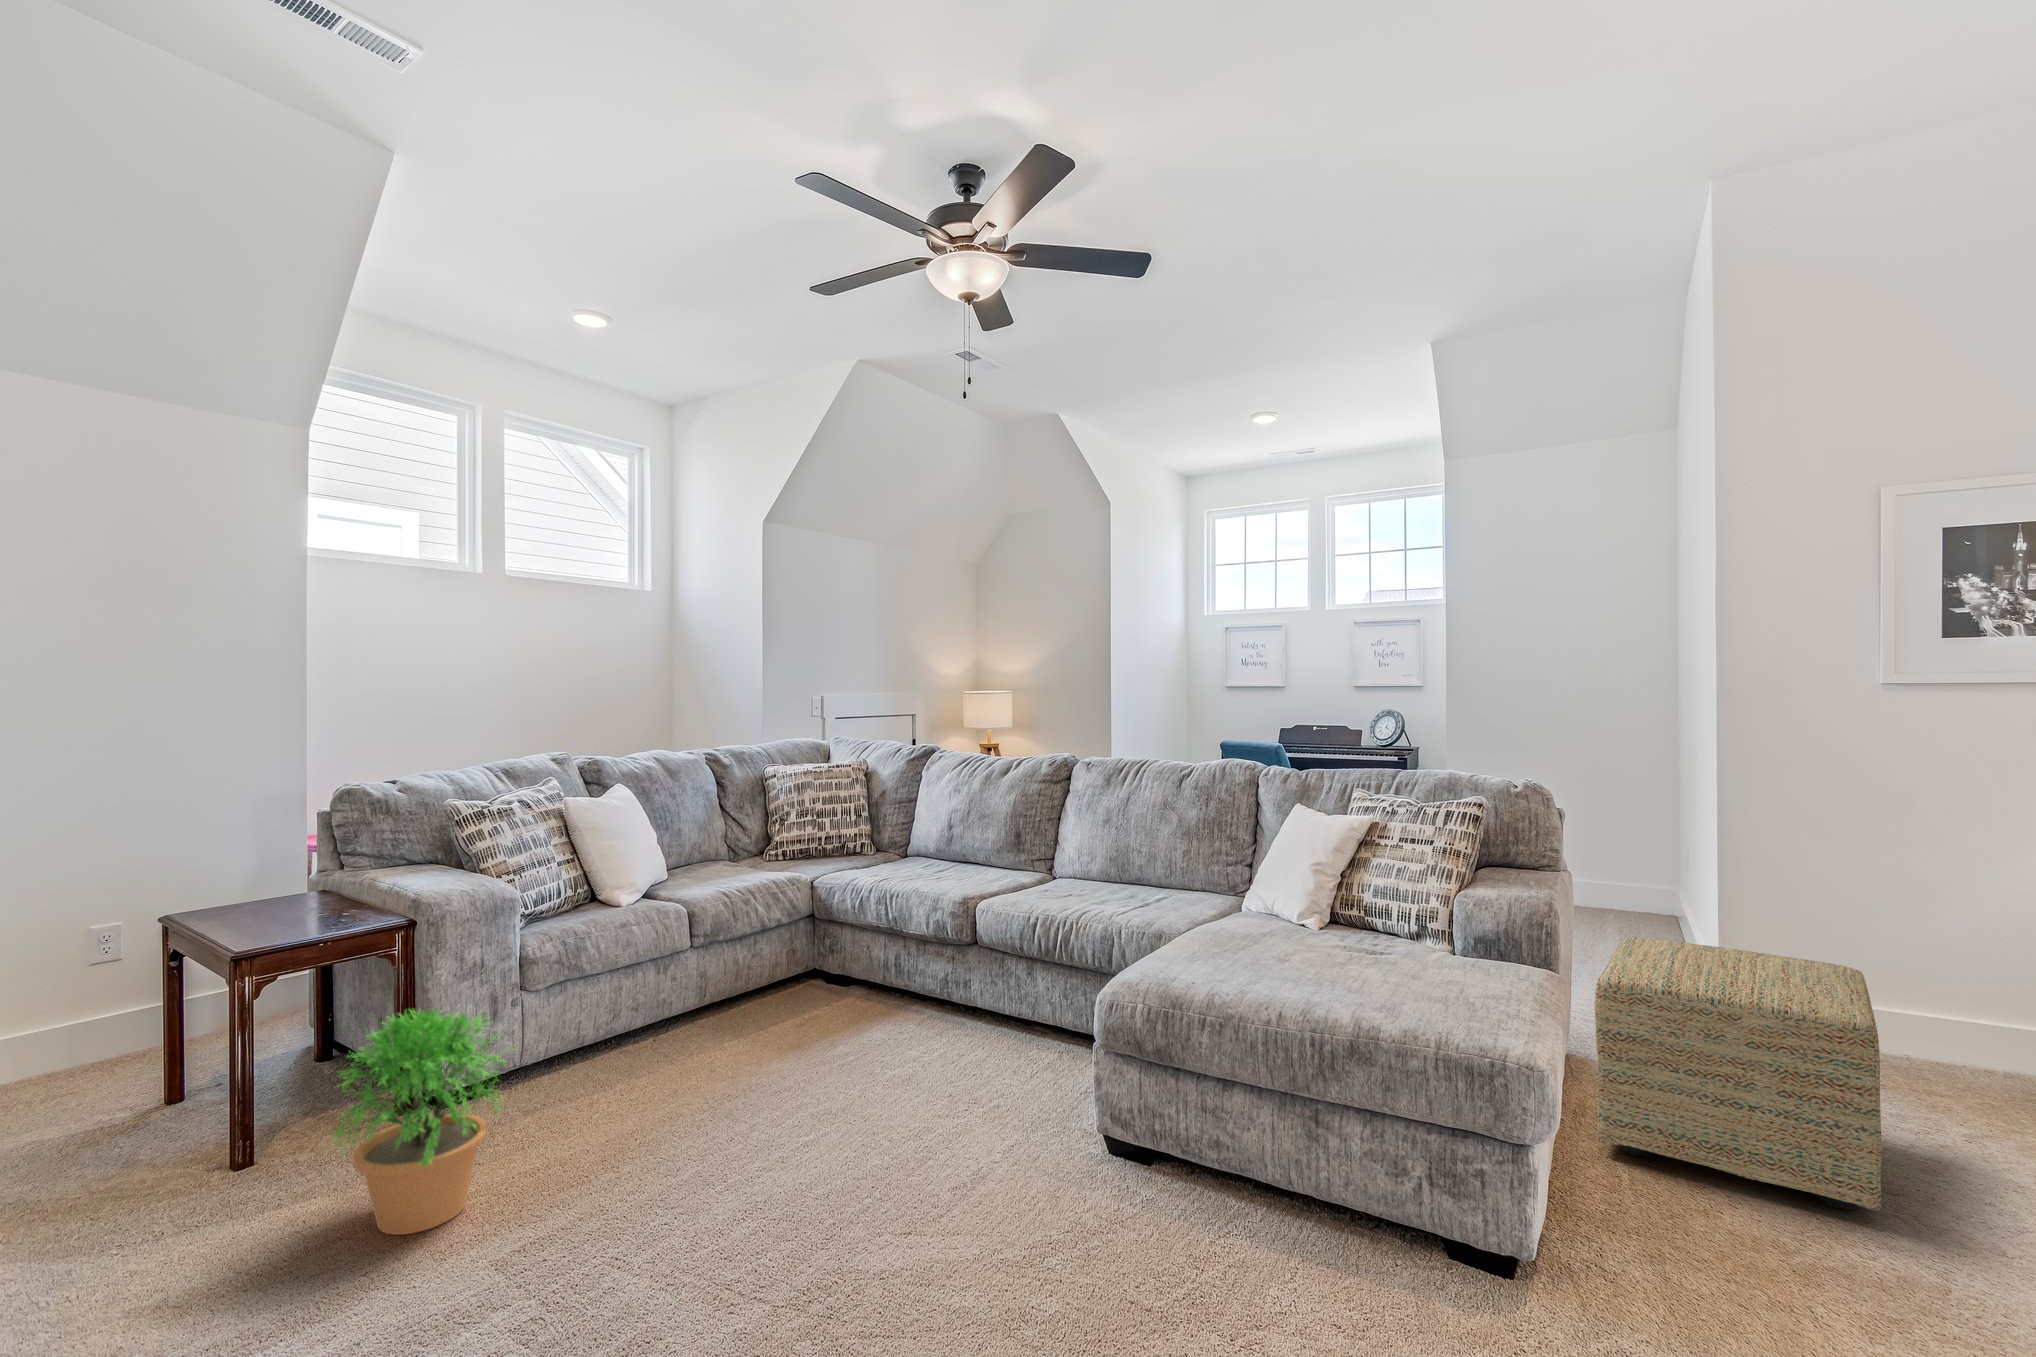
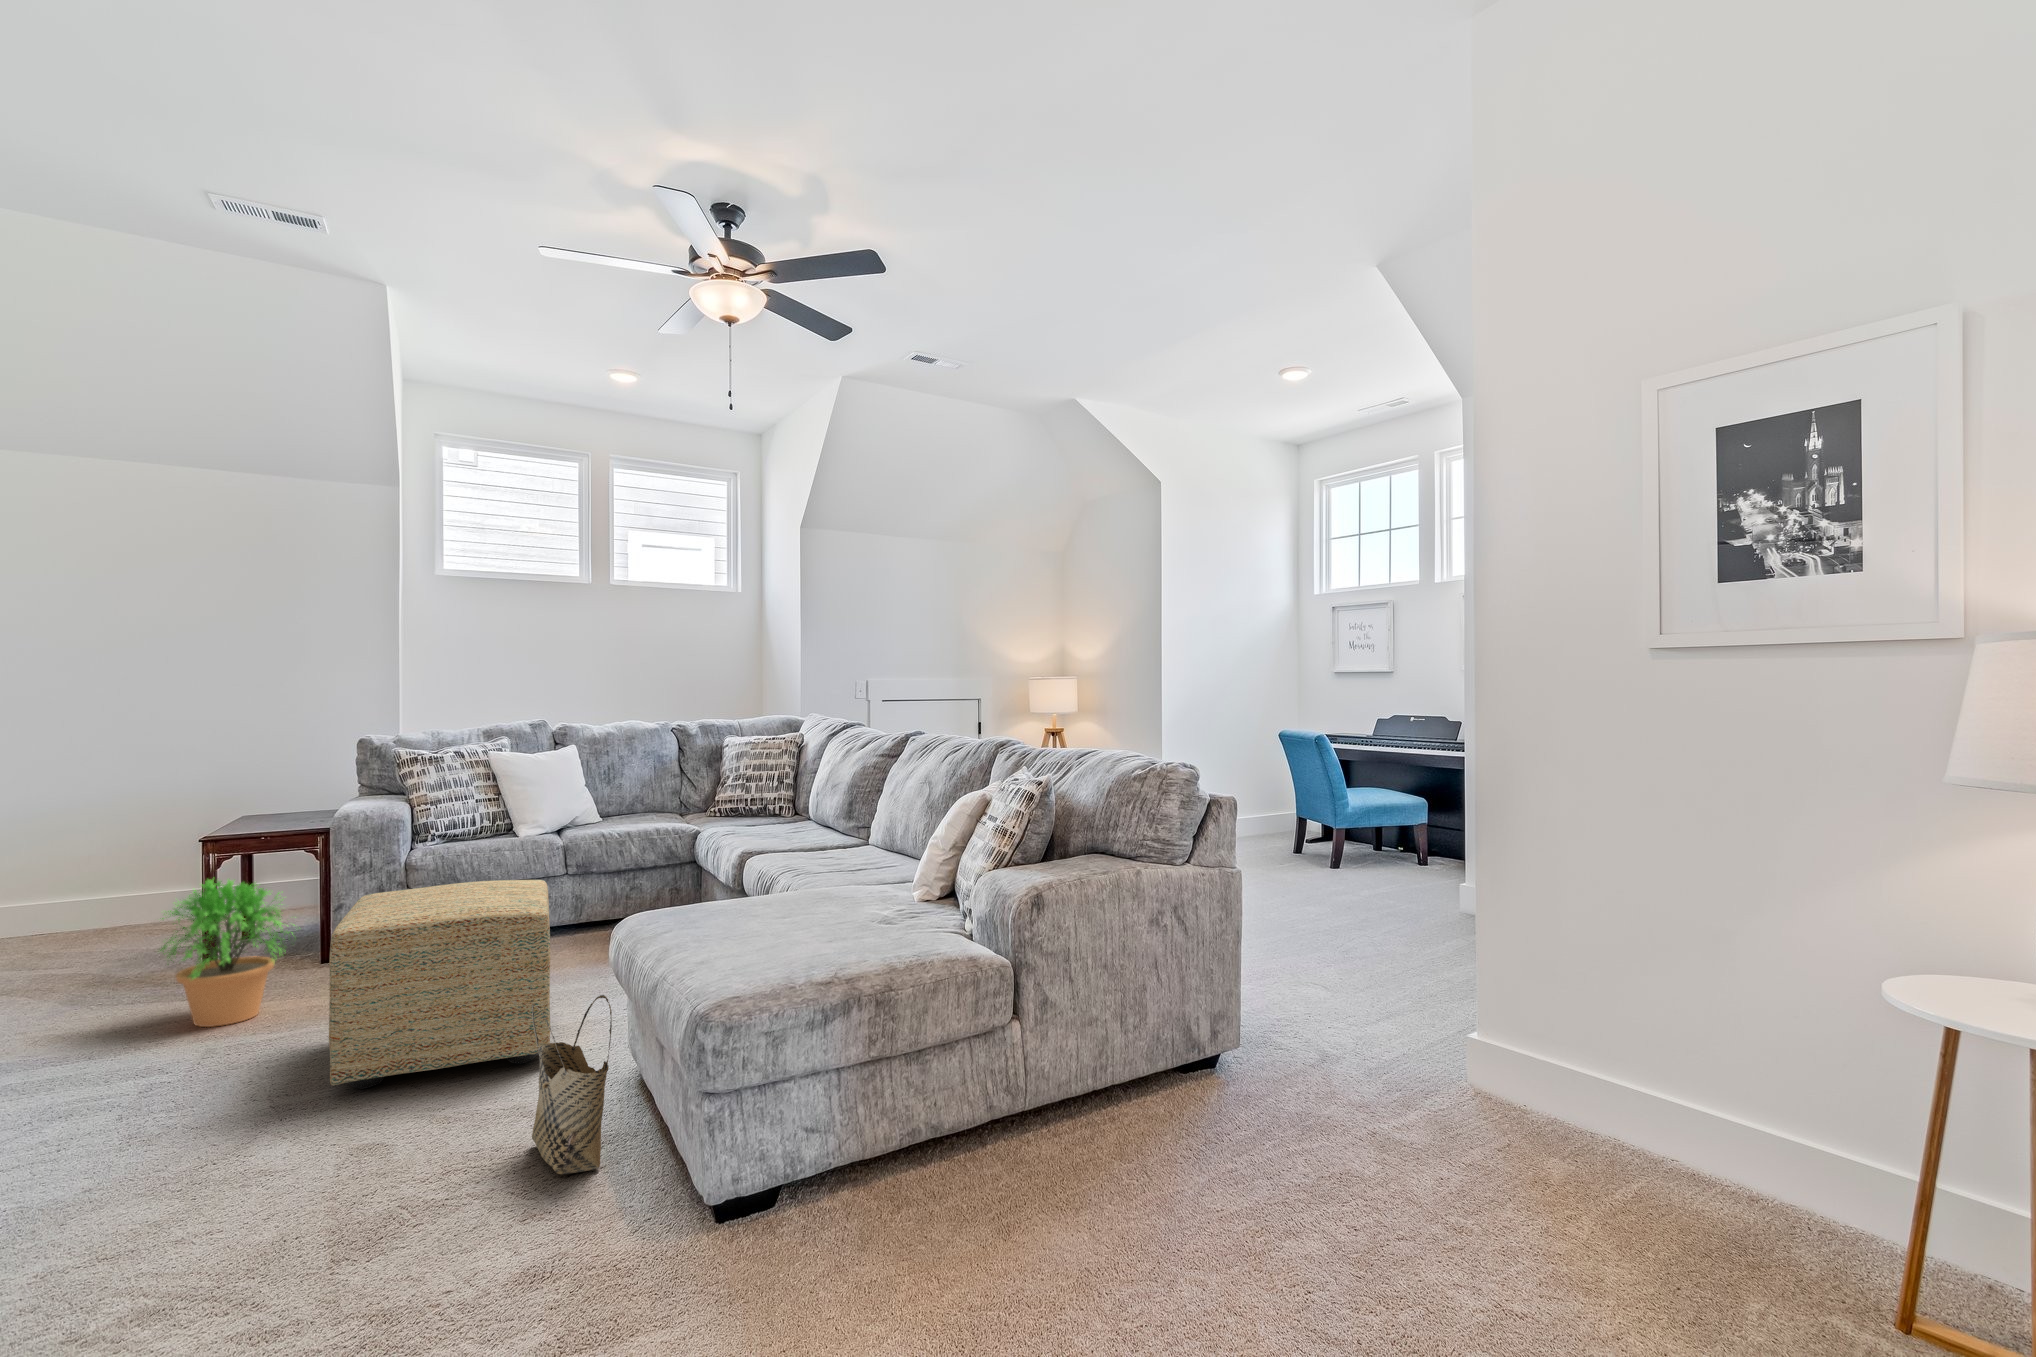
ottoman: present [1594,937,1882,1211] -> present [329,880,550,1089]
woven basket: none [1185,1073,1319,1284] -> present [532,995,612,1174]

